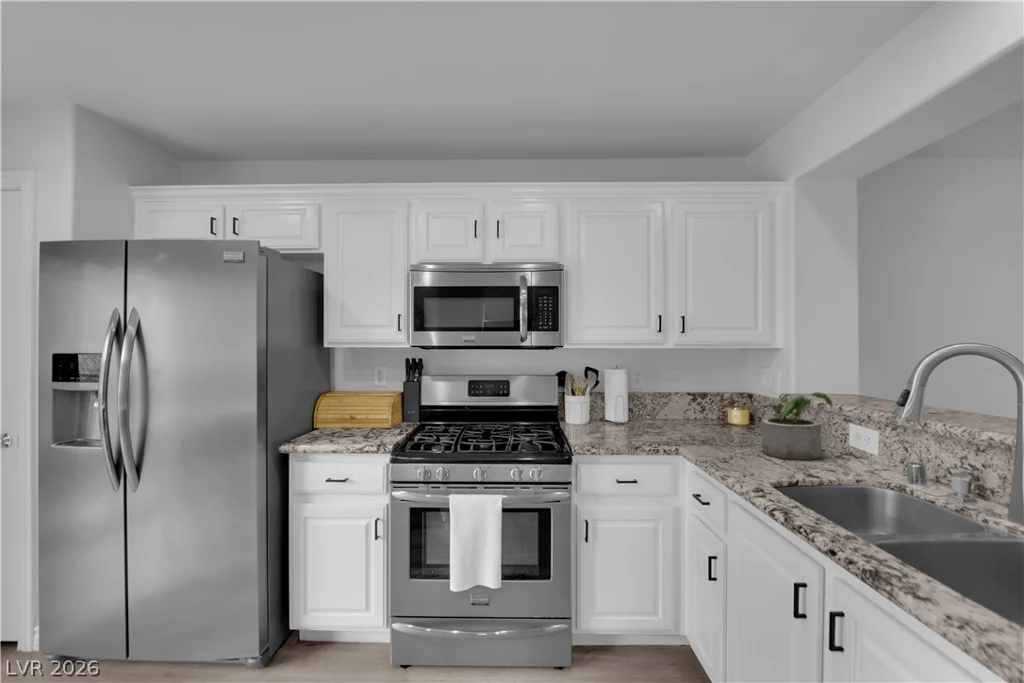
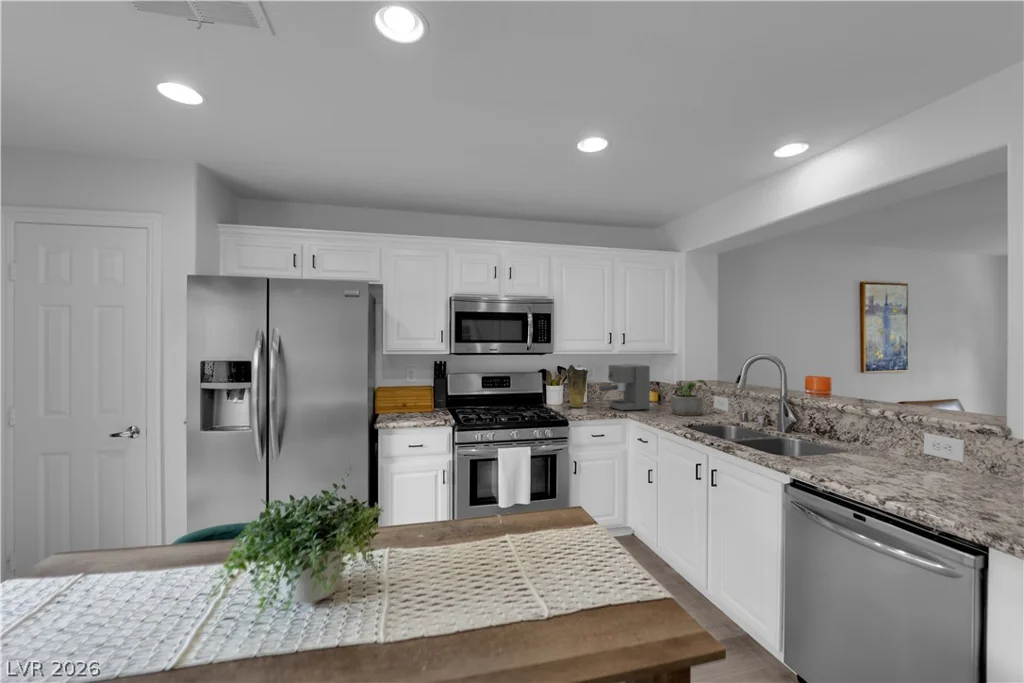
vase: none [588,363,623,432] -> present [566,365,588,408]
coffee maker: none [636,364,724,442] -> present [600,364,650,411]

